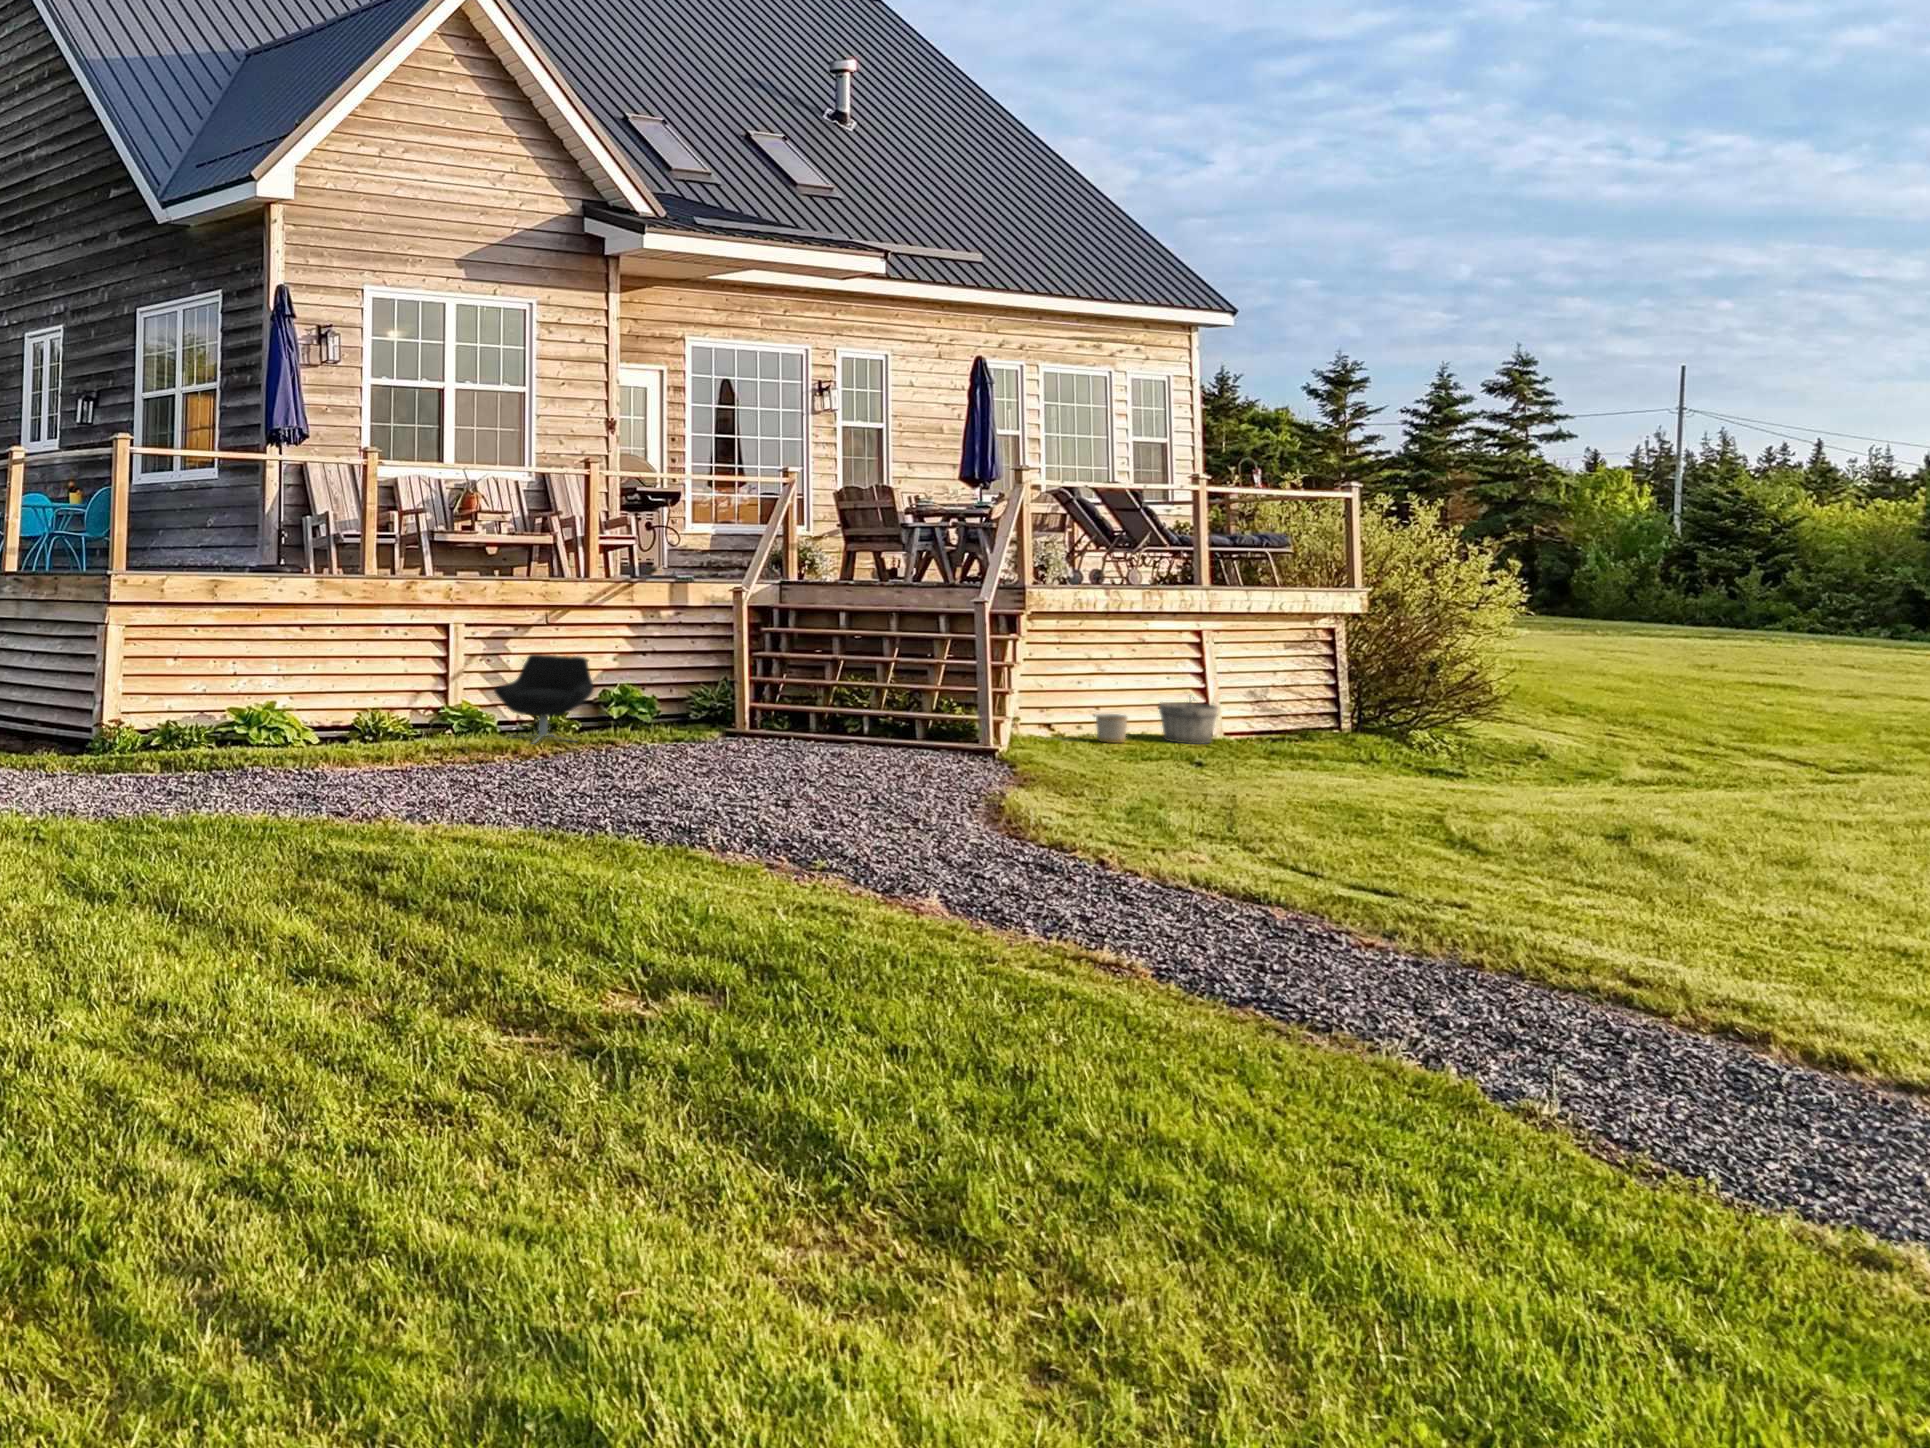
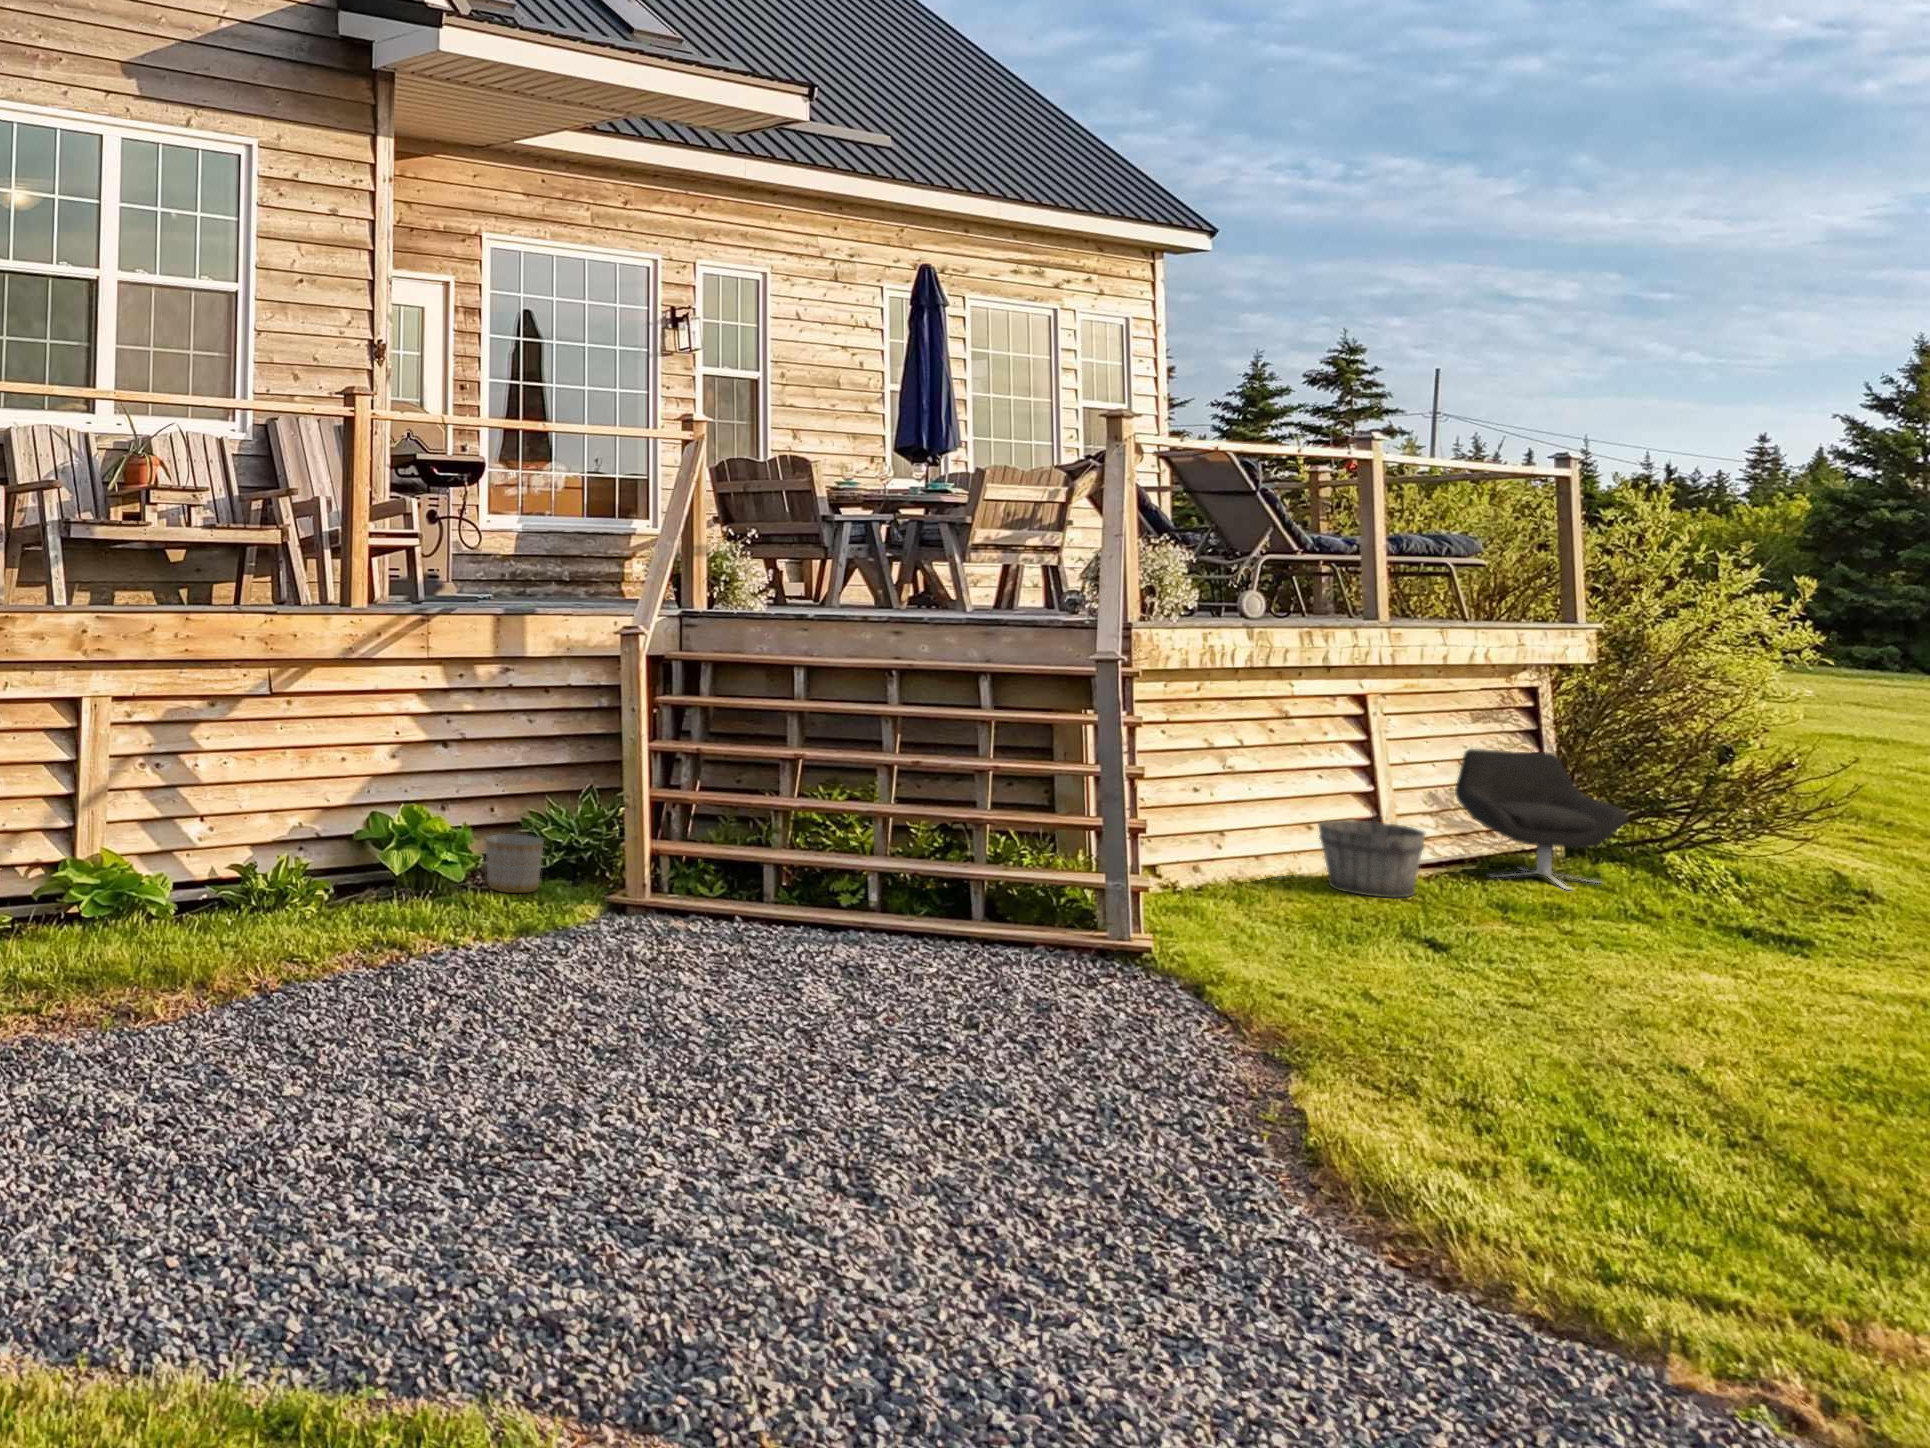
lounge chair: present [494,654,594,743] -> present [1455,749,1628,890]
planter: present [1096,714,1127,743] -> present [486,834,543,893]

